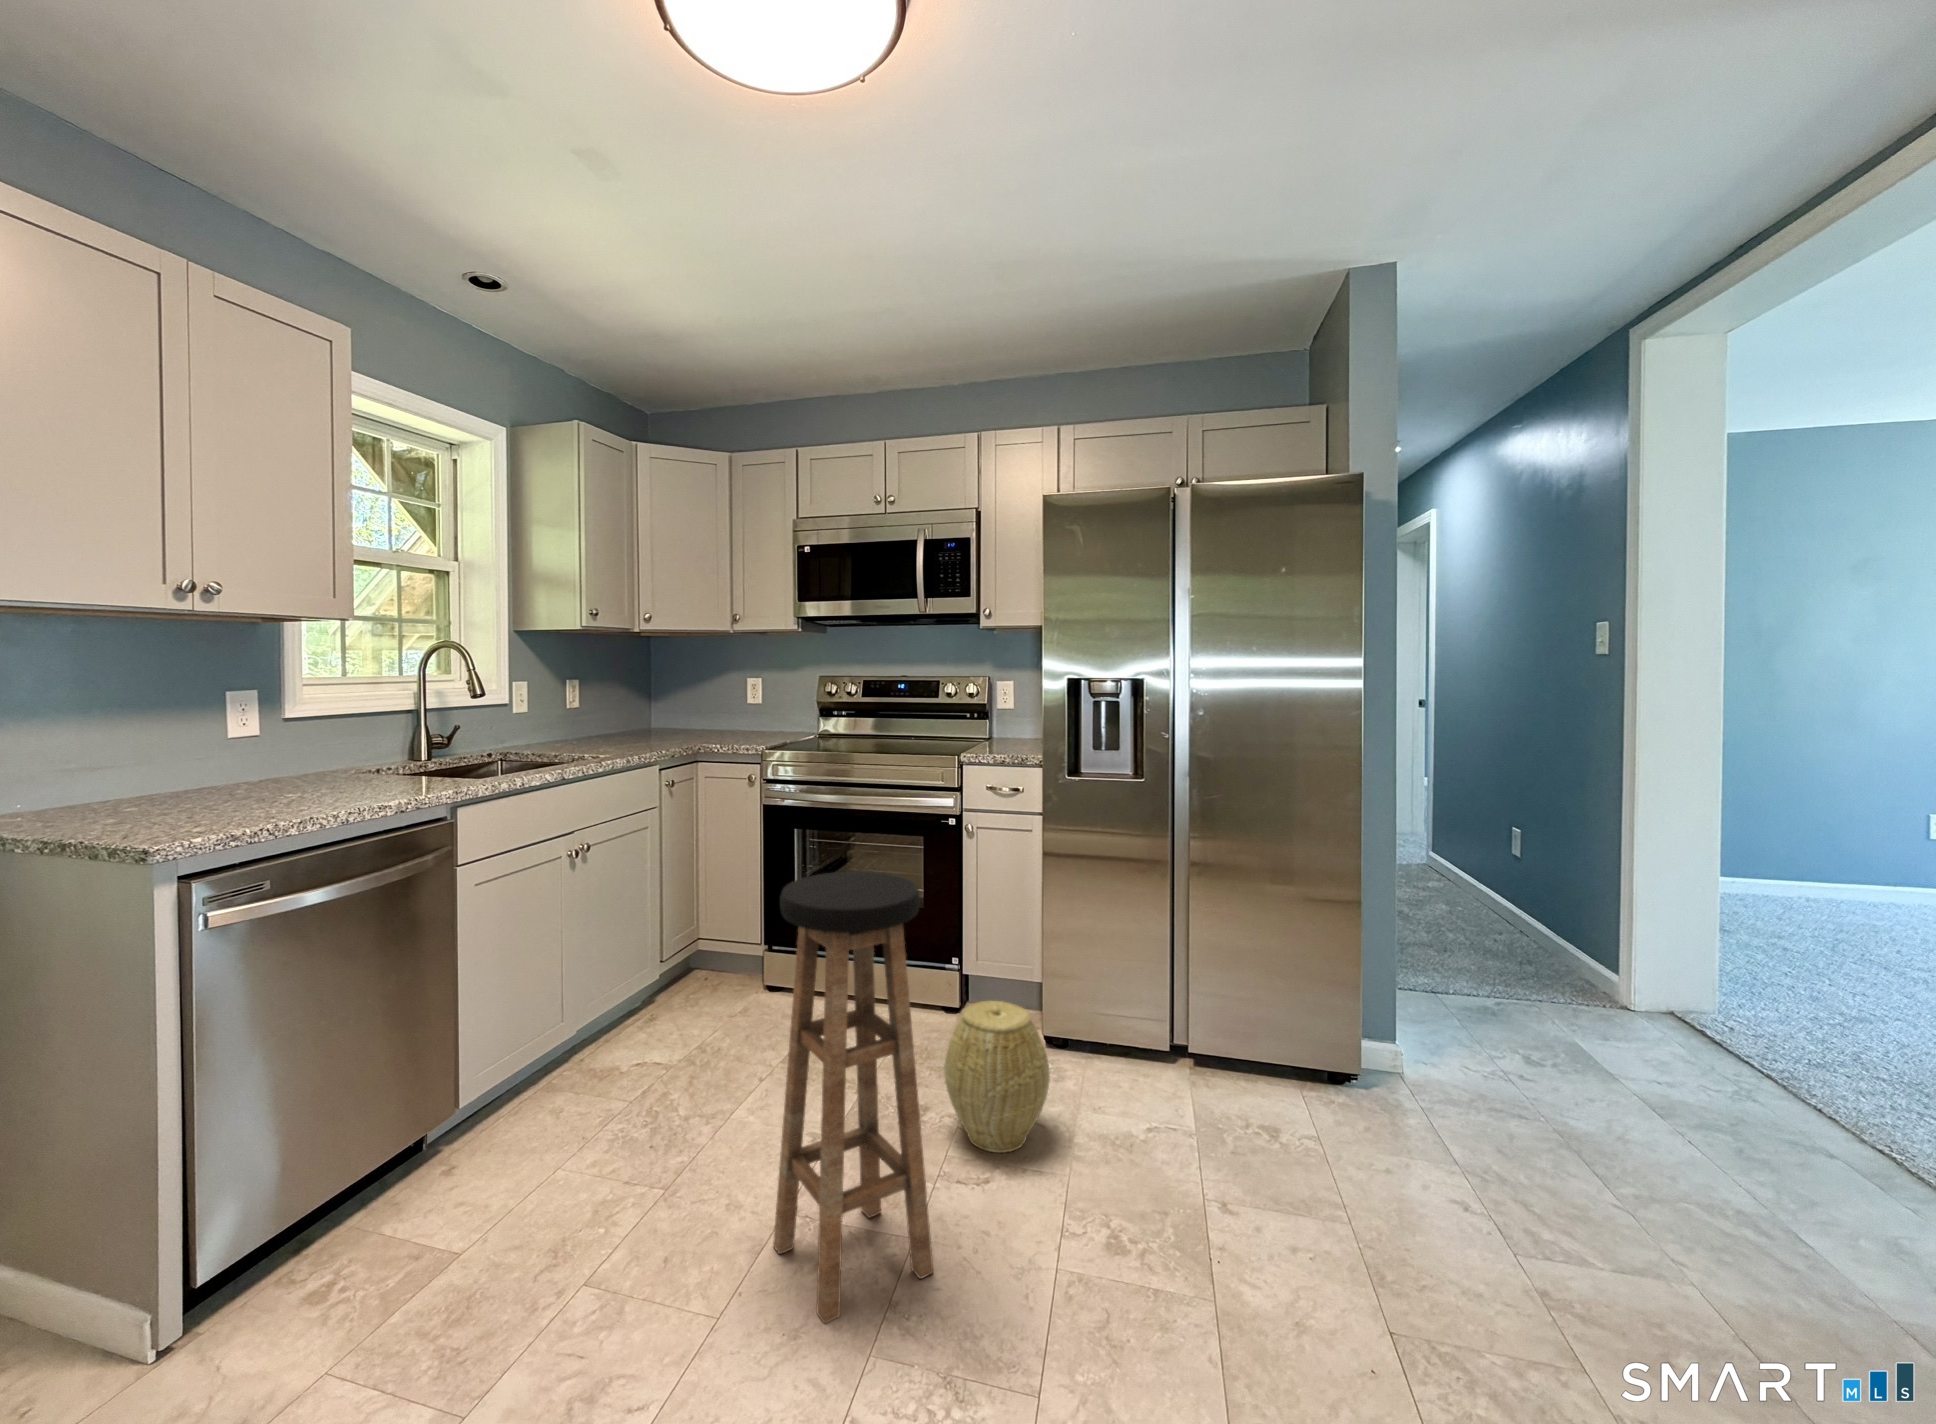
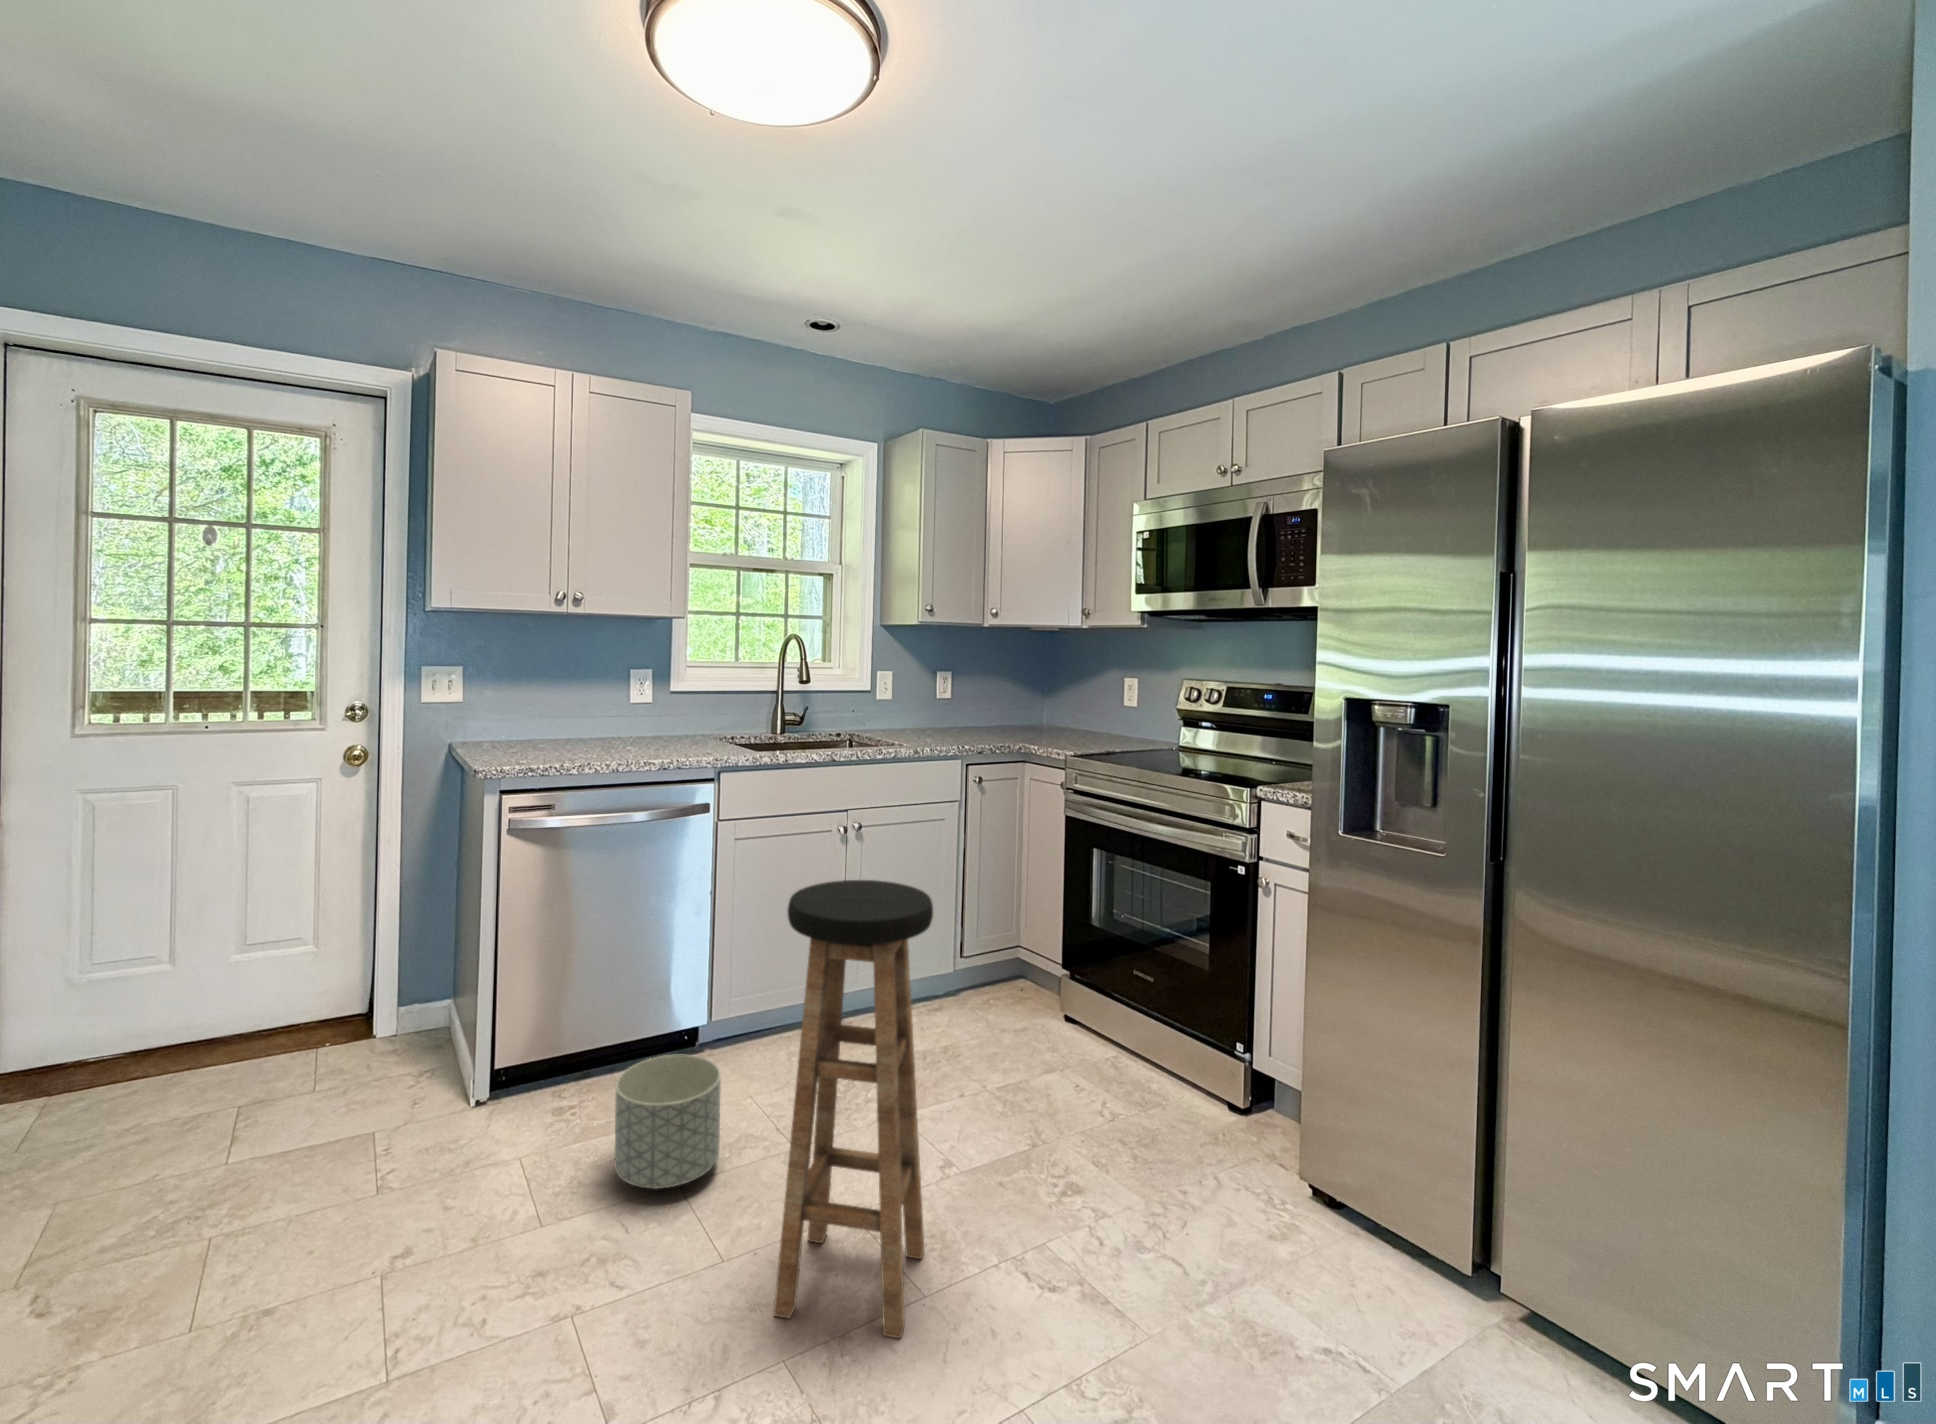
woven basket: present [944,1001,1050,1153] -> none [1059,1086,1193,1282]
planter: none [495,1134,626,1311] -> present [615,1055,721,1189]

